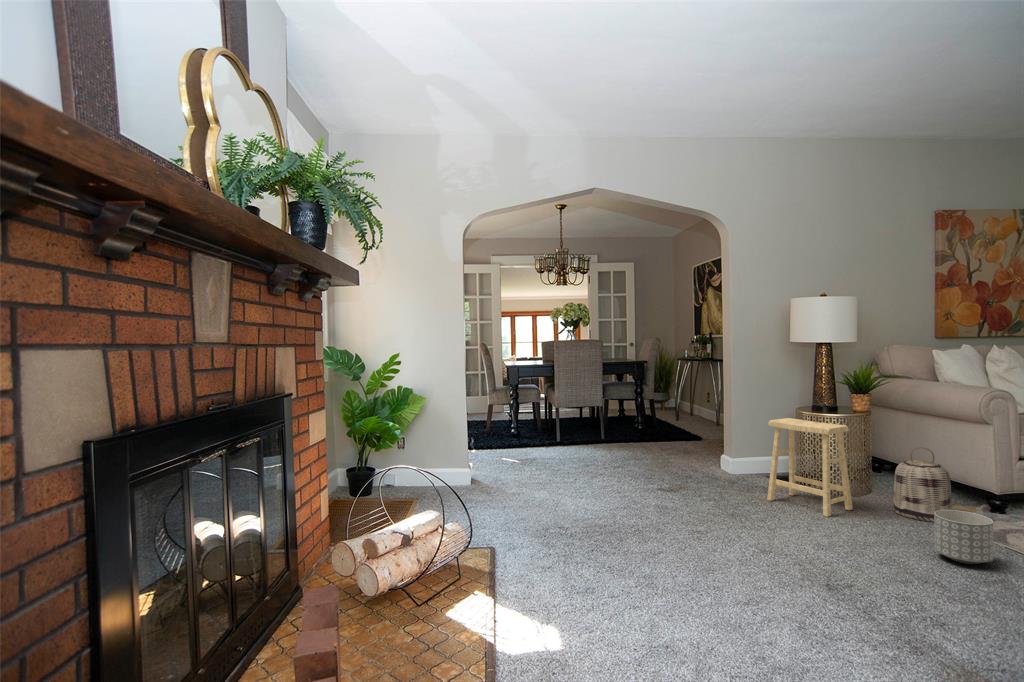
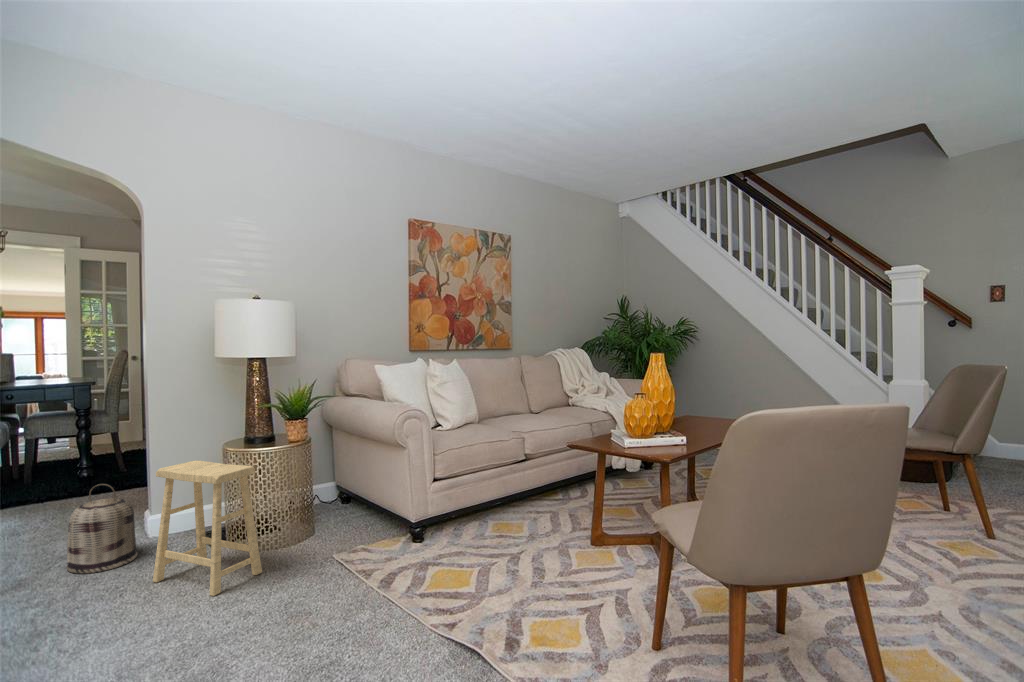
basket: present [893,447,952,522] -> present [67,484,138,574]
planter: present [934,510,994,564] -> none [297,569,359,643]

